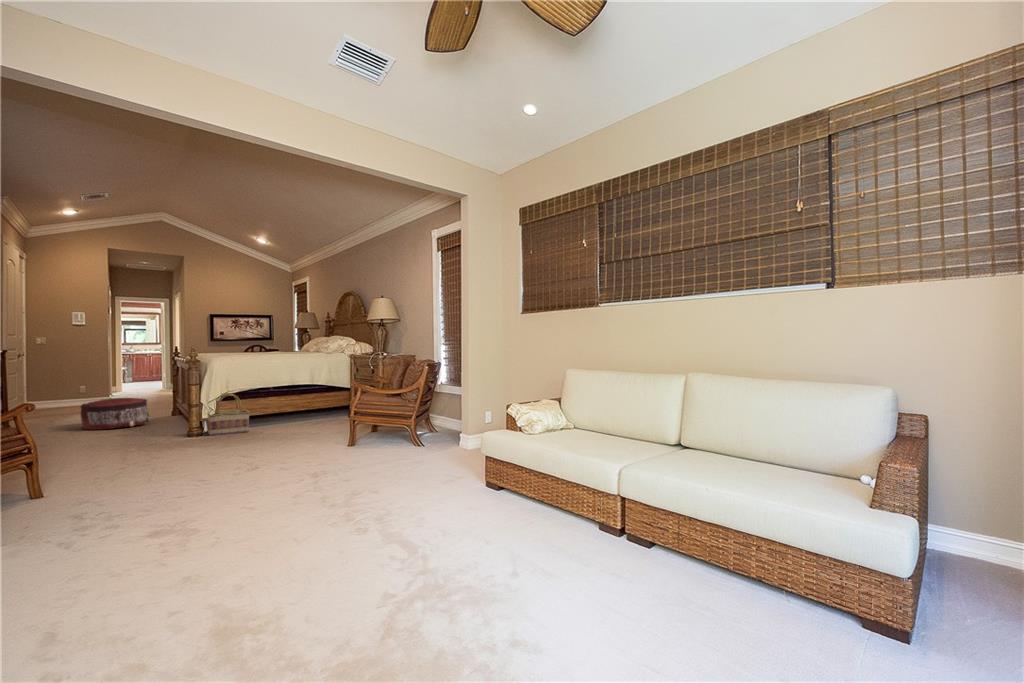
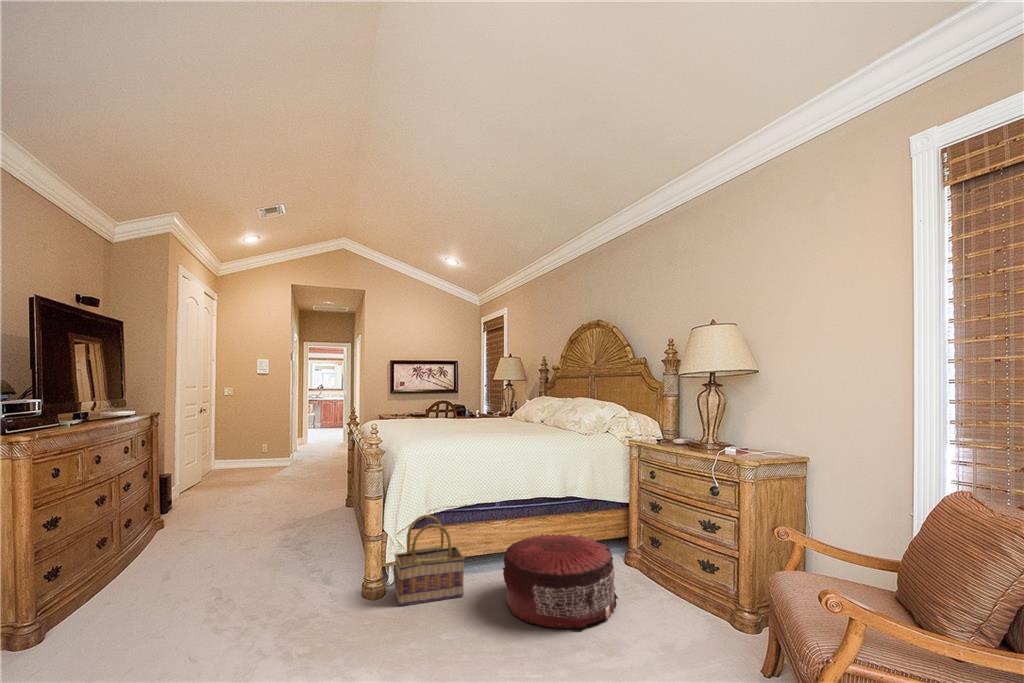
pouf: present [81,398,149,430] -> present [503,534,618,628]

